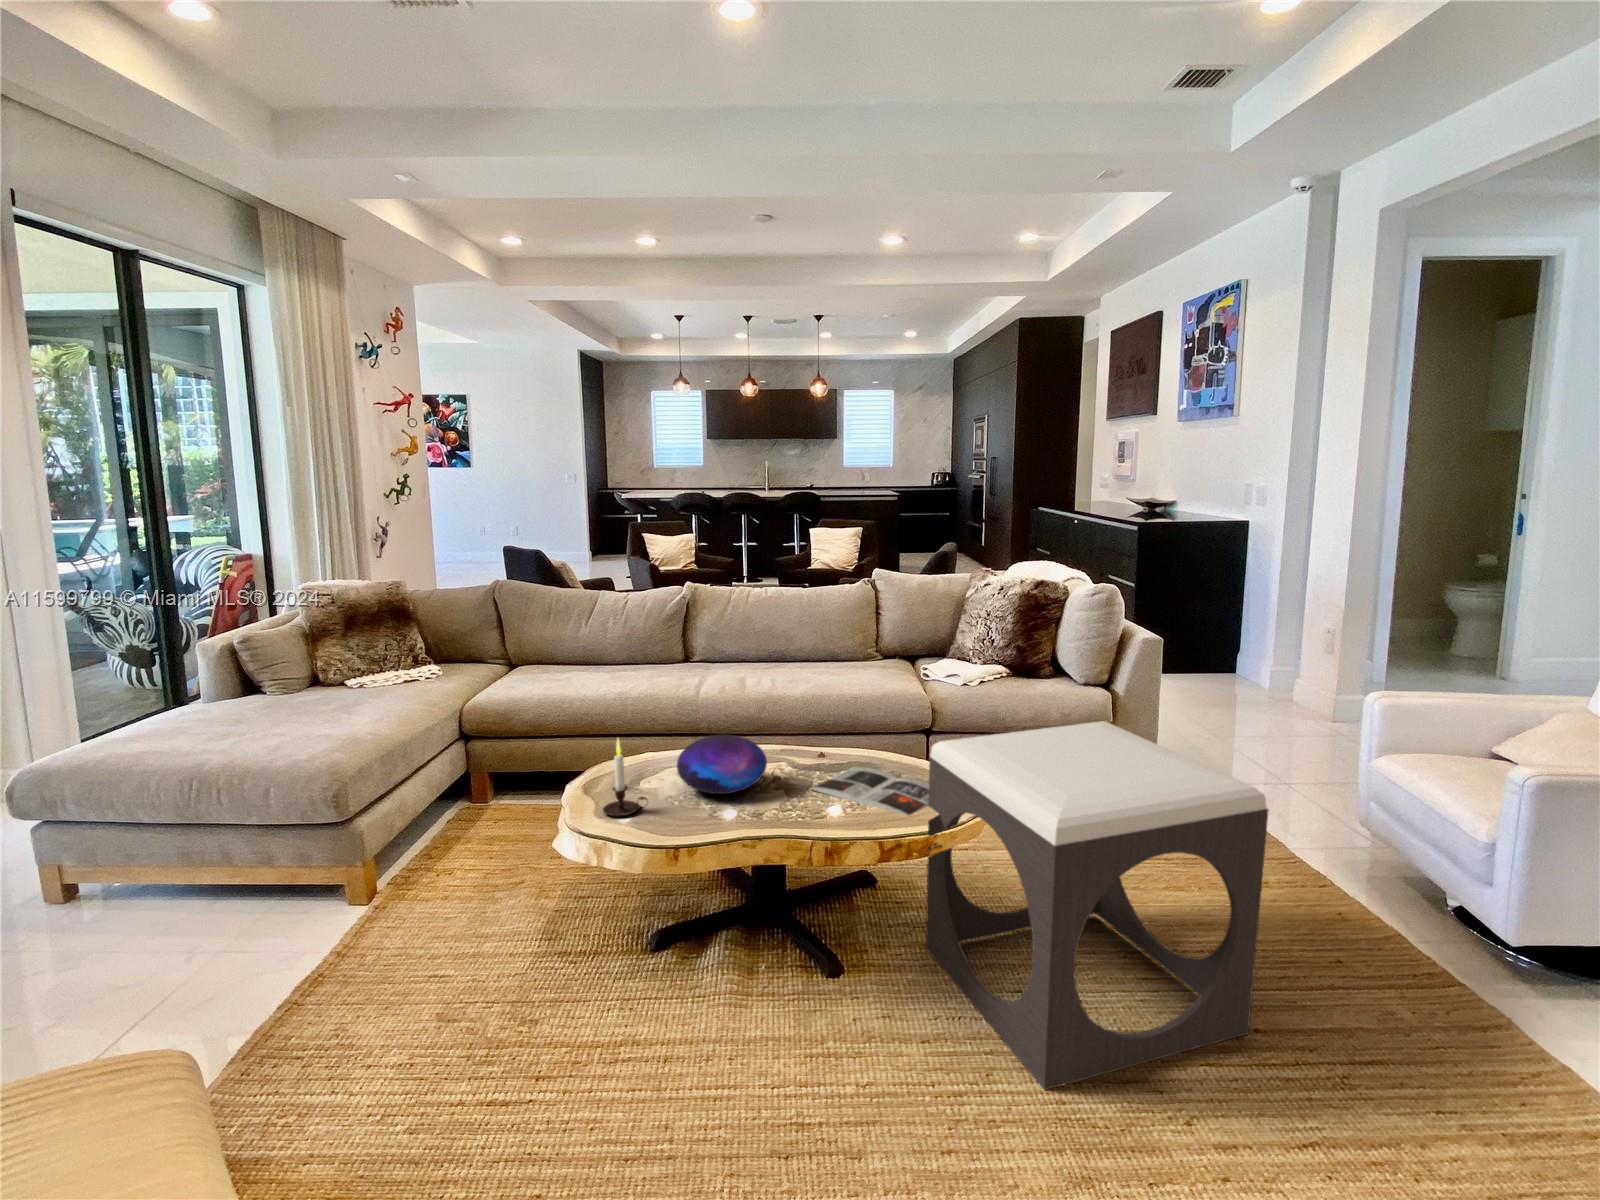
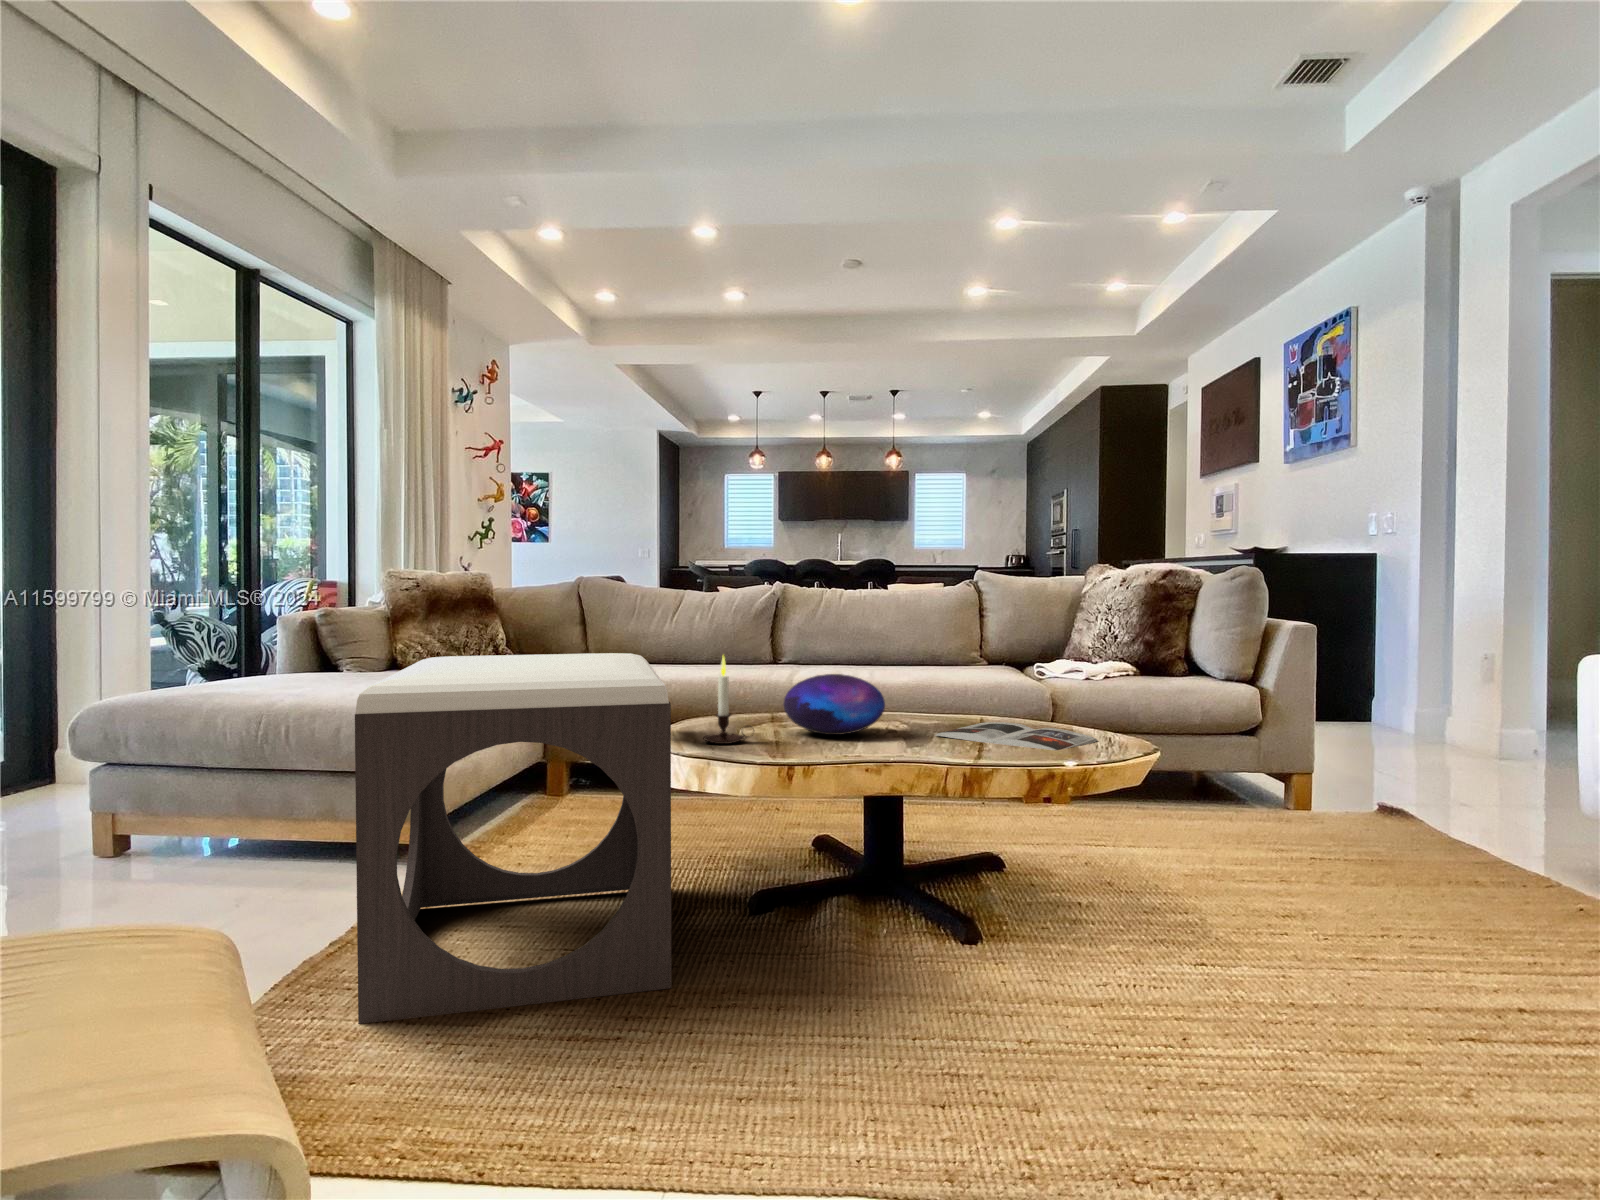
footstool: present [926,721,1268,1090] -> present [355,653,671,1024]

